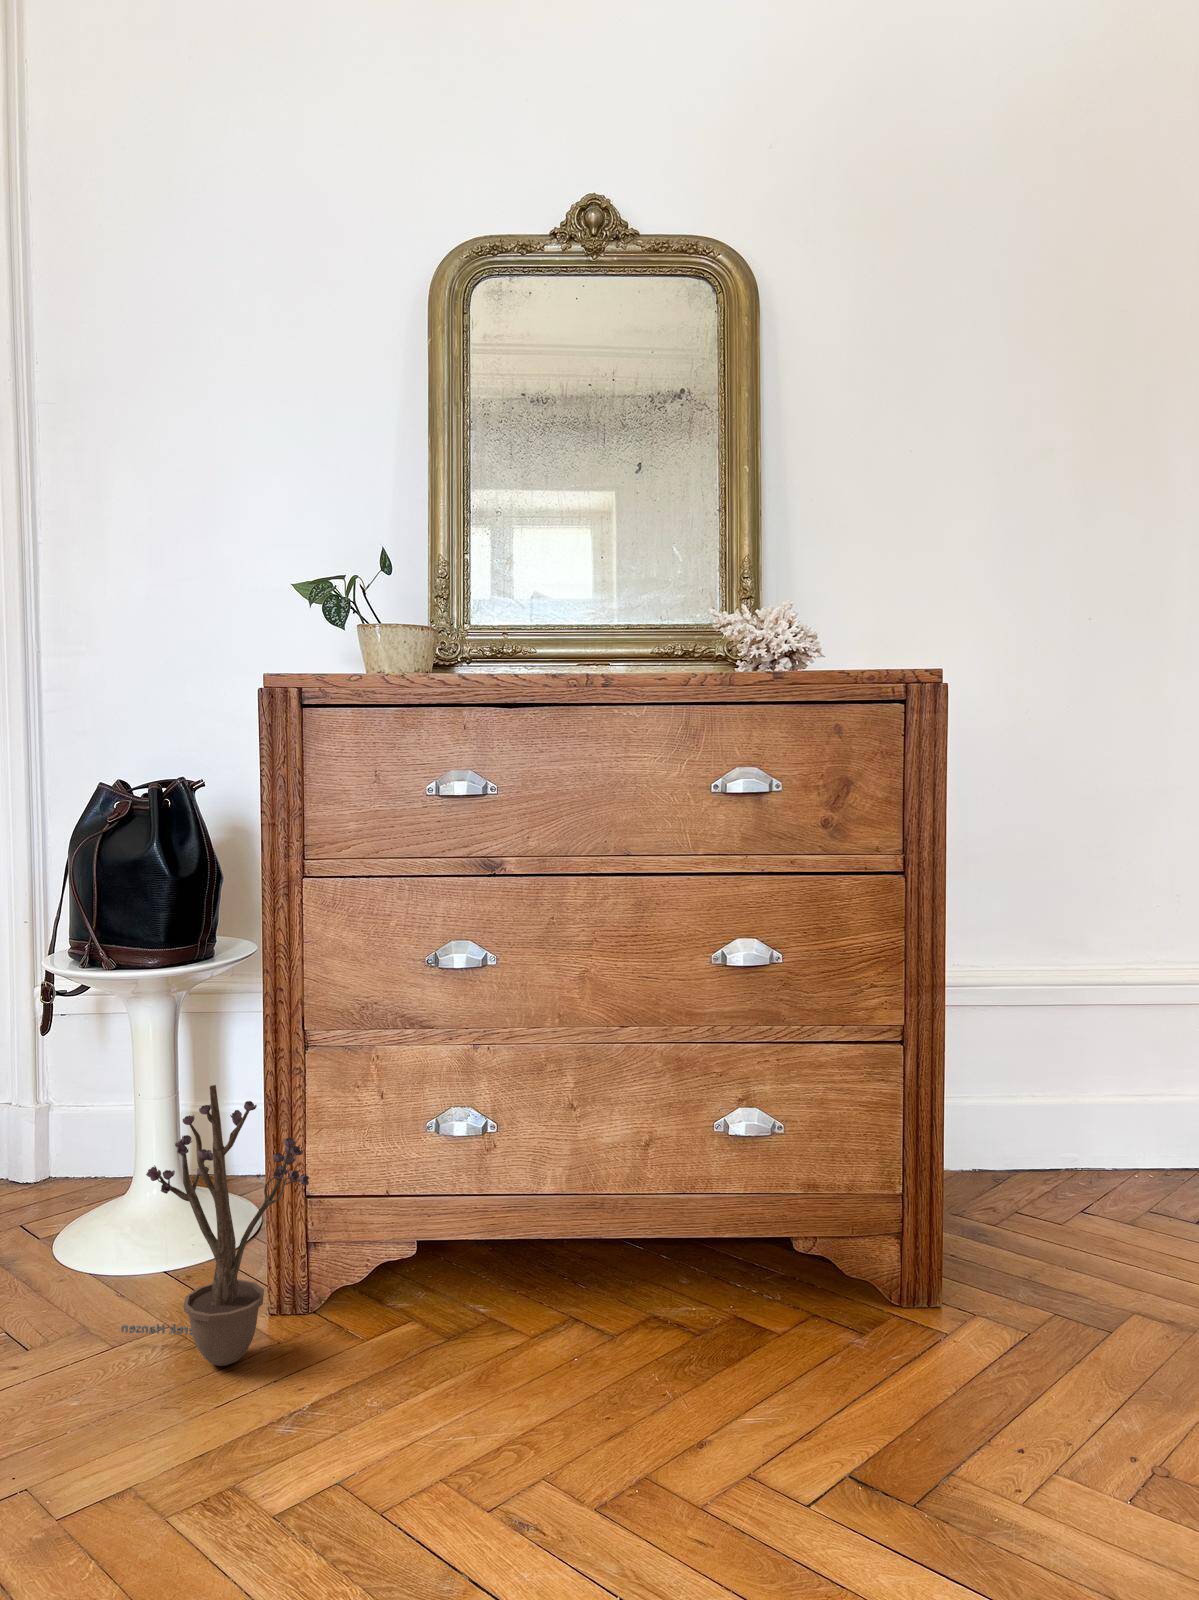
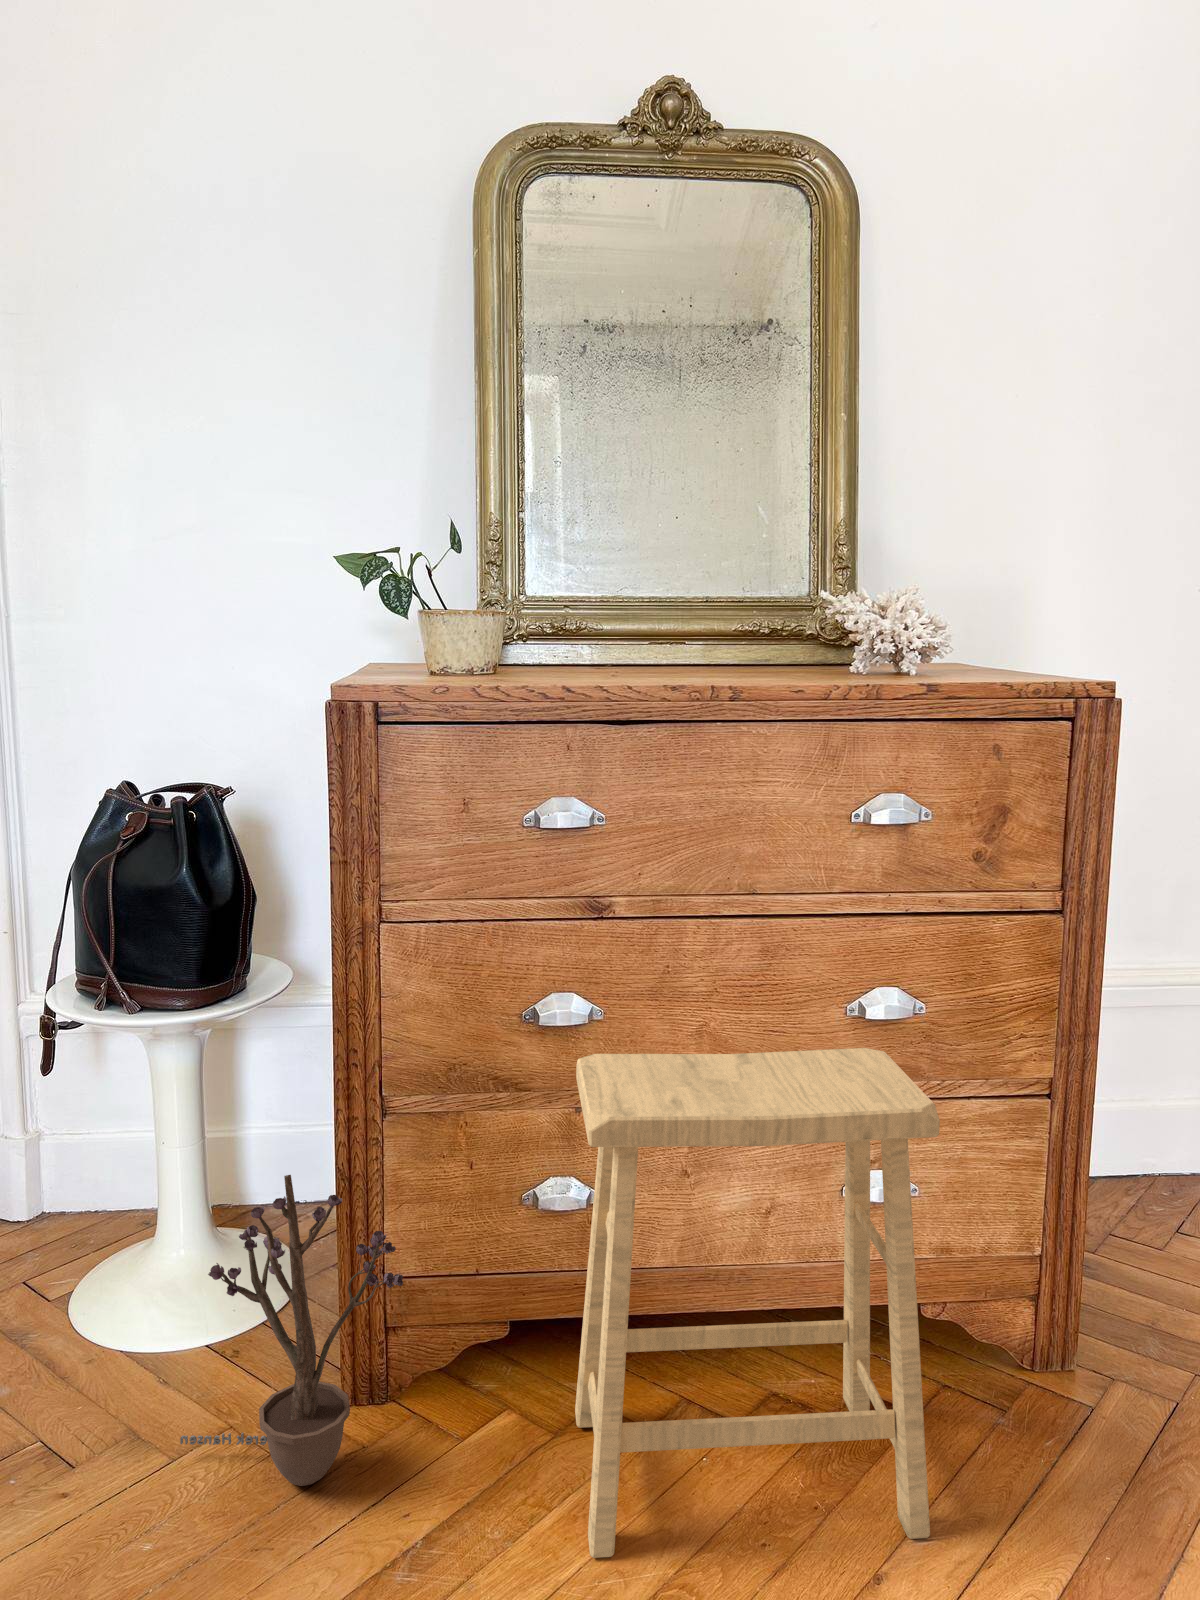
footstool: none [453,989,763,1422] -> present [575,1048,940,1558]

